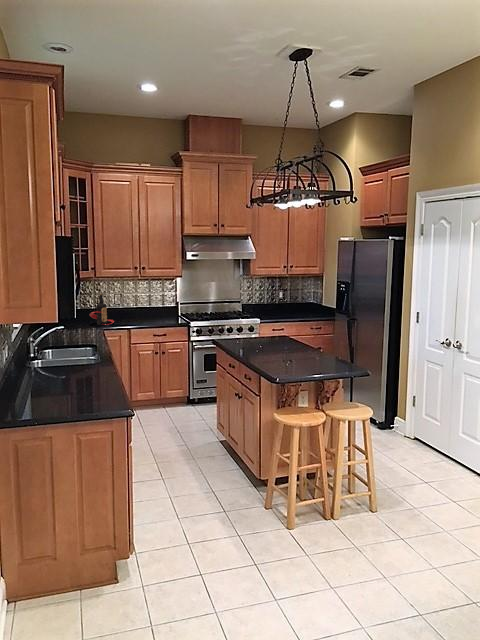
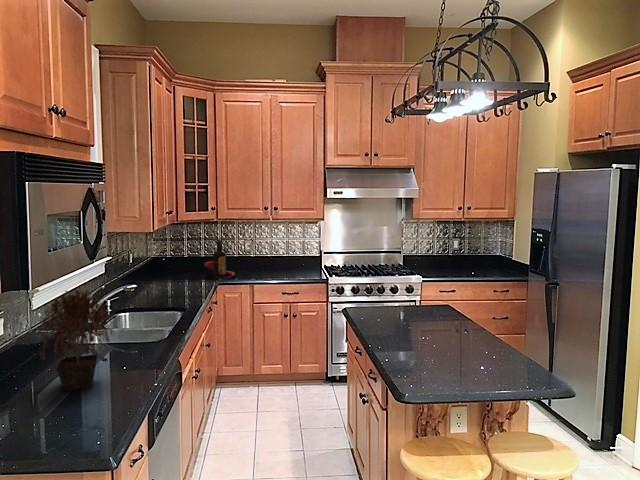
potted plant: none [50,323,99,388] -> present [35,290,112,391]

